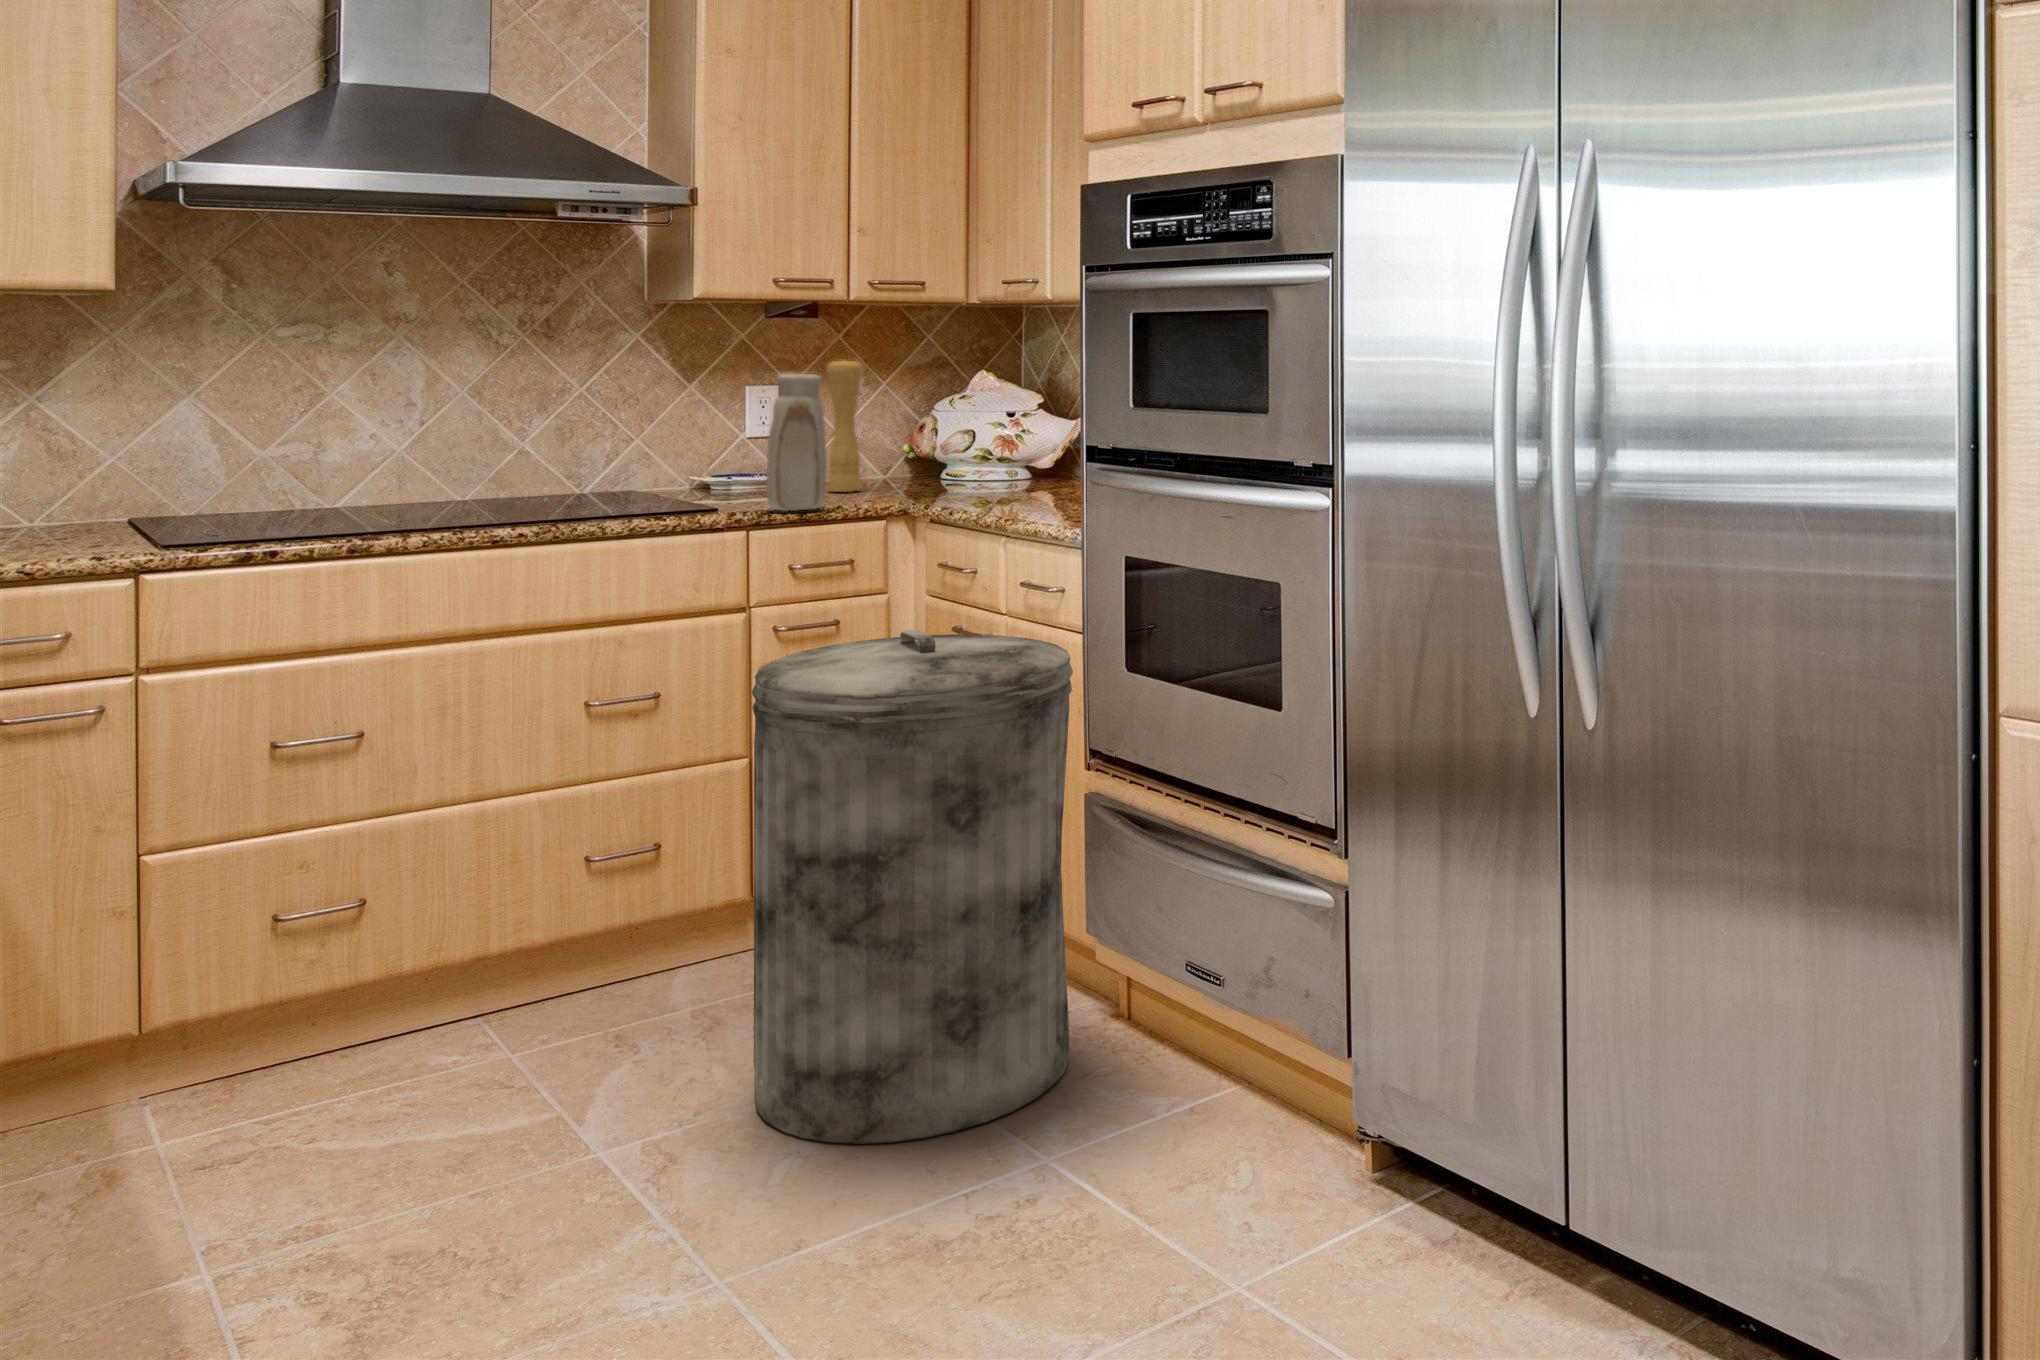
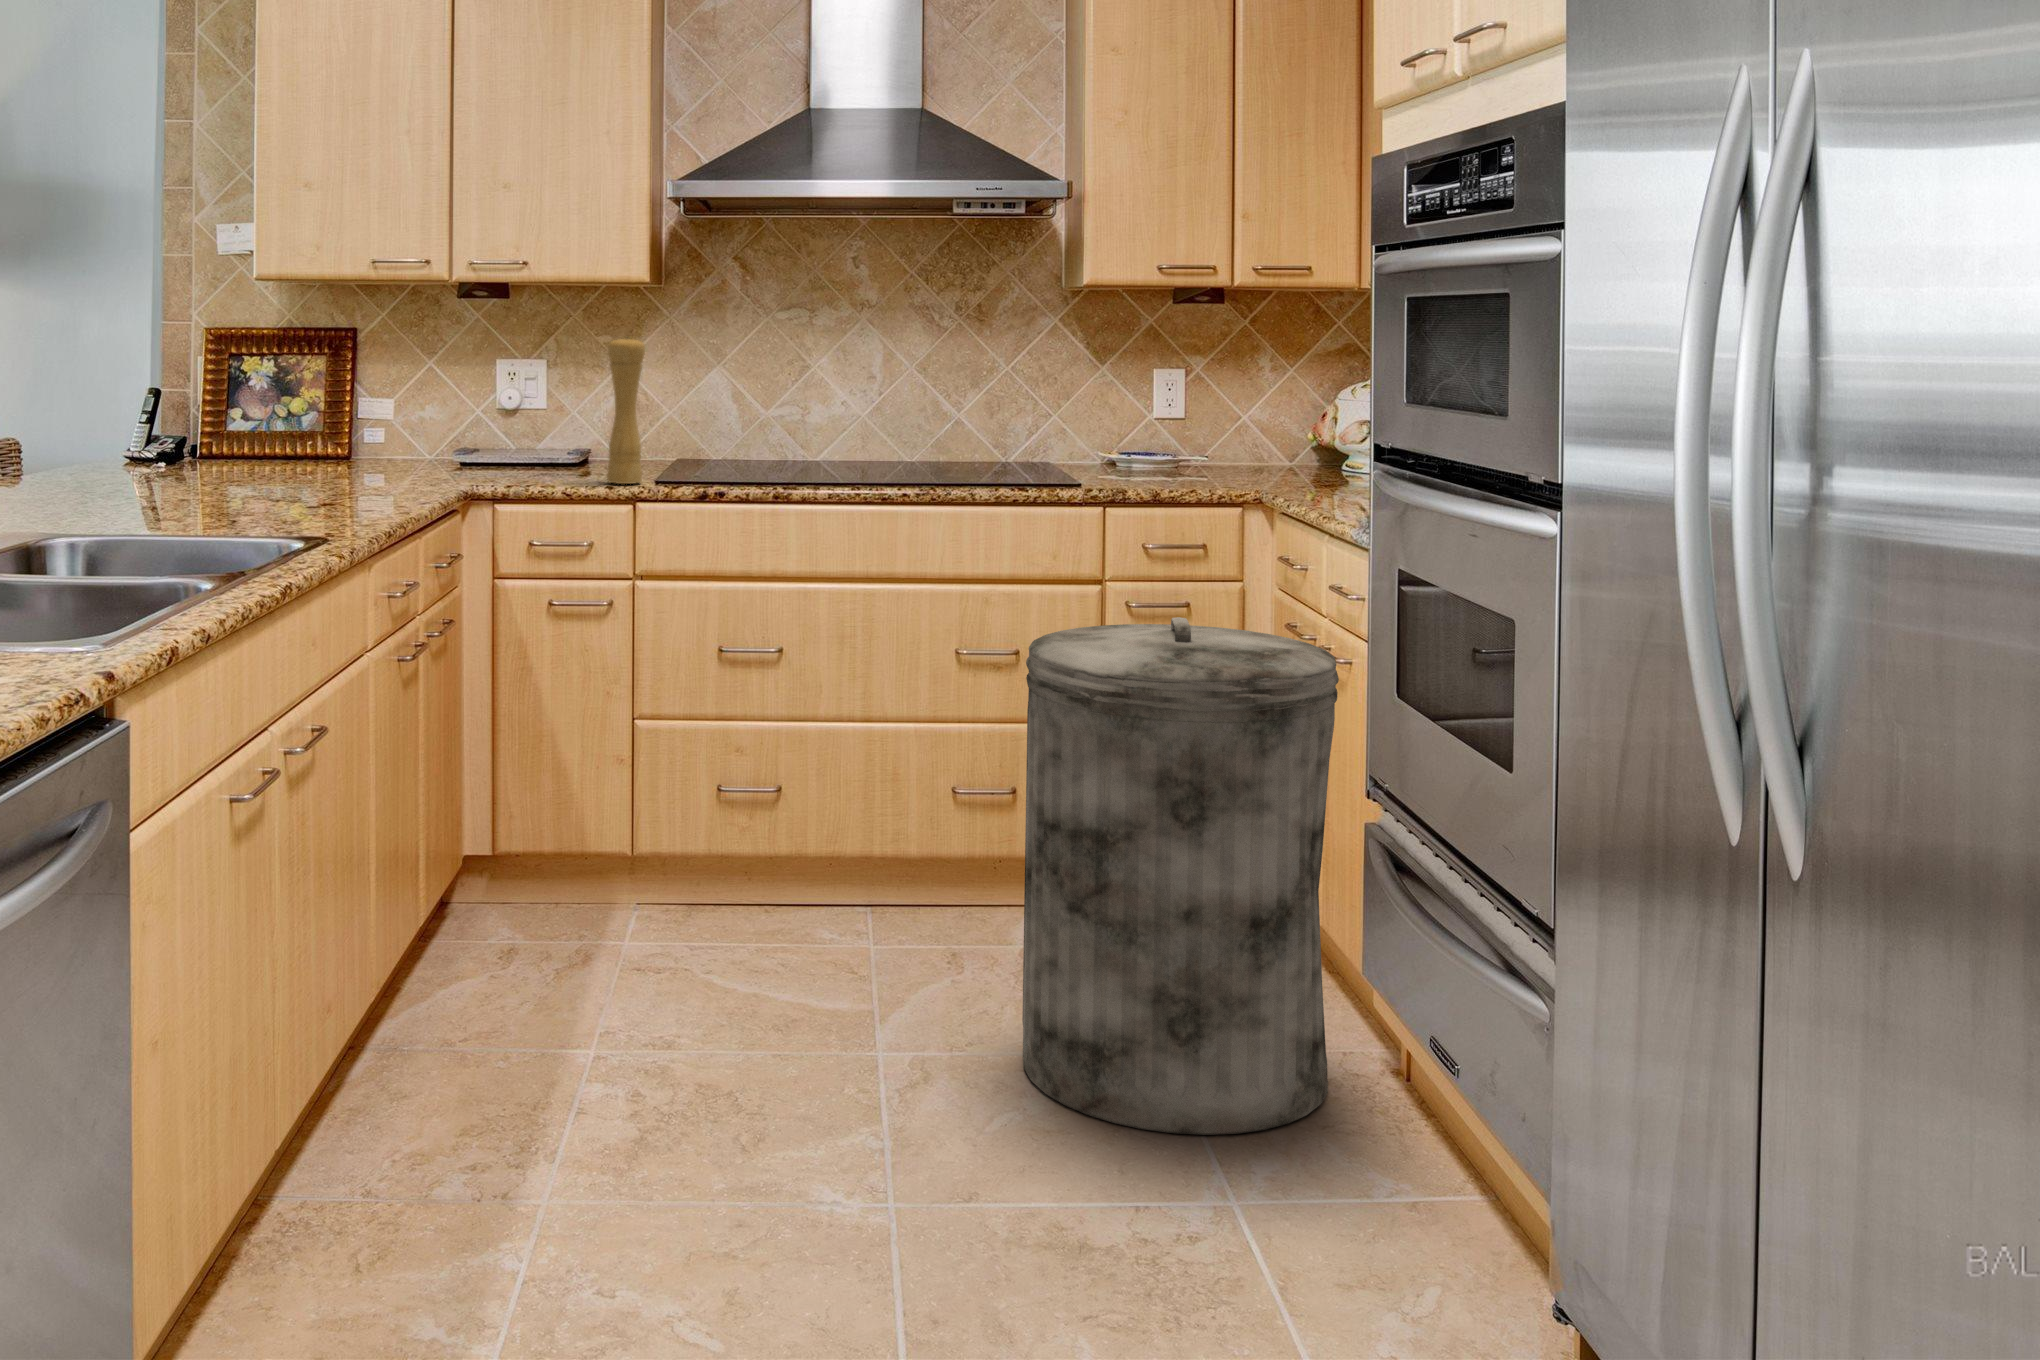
pepper mill: present [827,359,863,492] -> present [607,337,645,484]
vase: present [766,374,827,511] -> none [1122,355,1178,491]

